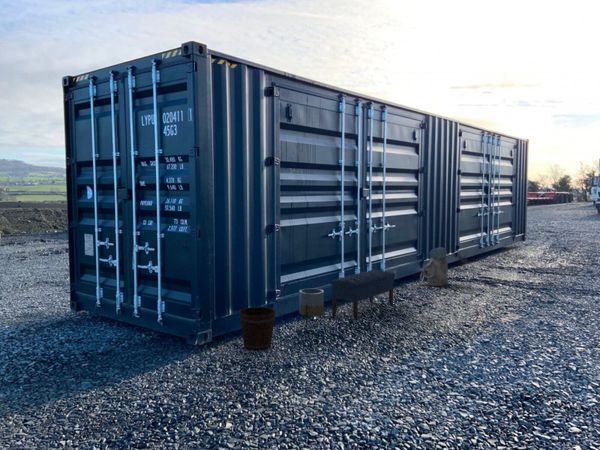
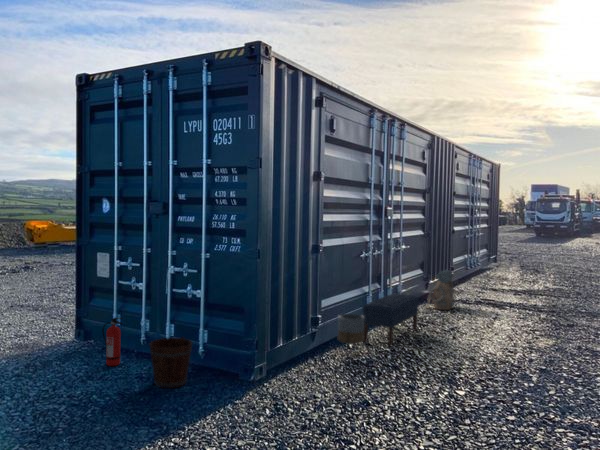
fire extinguisher: none [86,290,102,332] -> present [102,318,123,366]
bucket: present [239,307,275,350] -> present [149,337,192,388]

